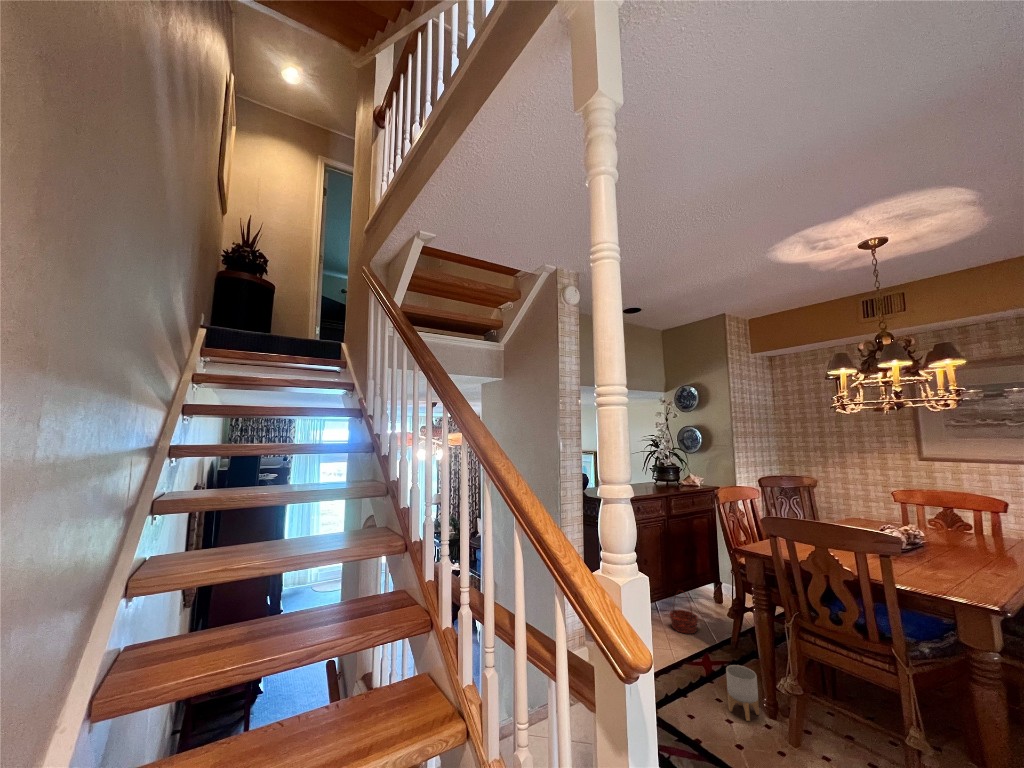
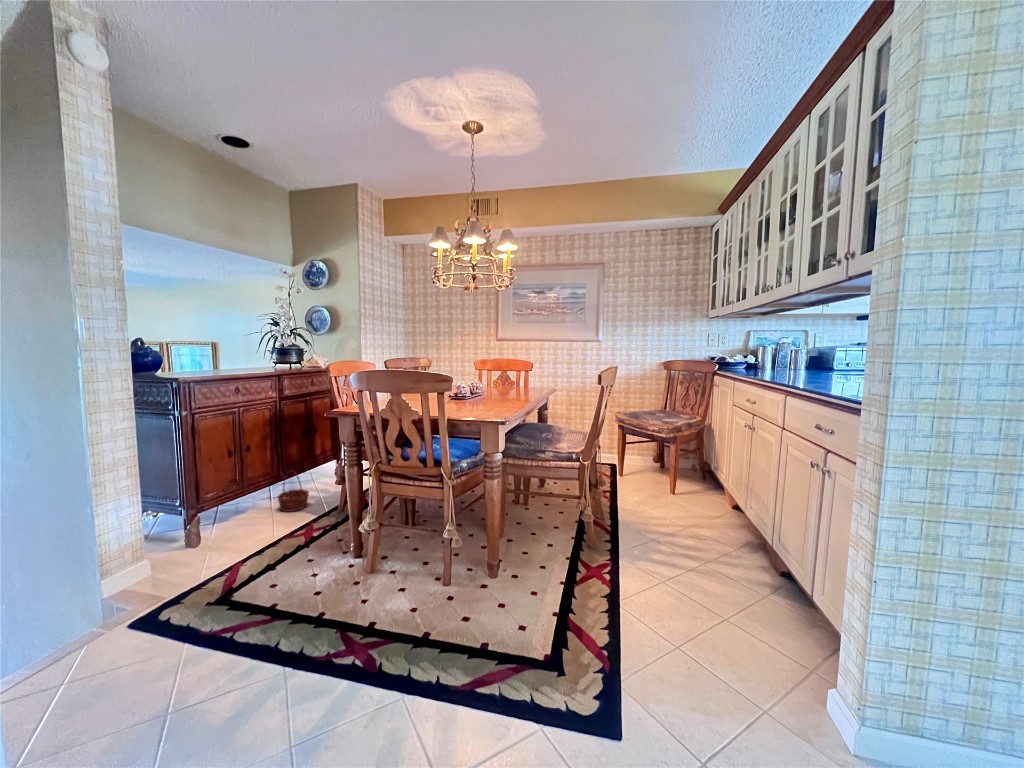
planter: present [726,665,759,721] -> none [315,522,346,569]

